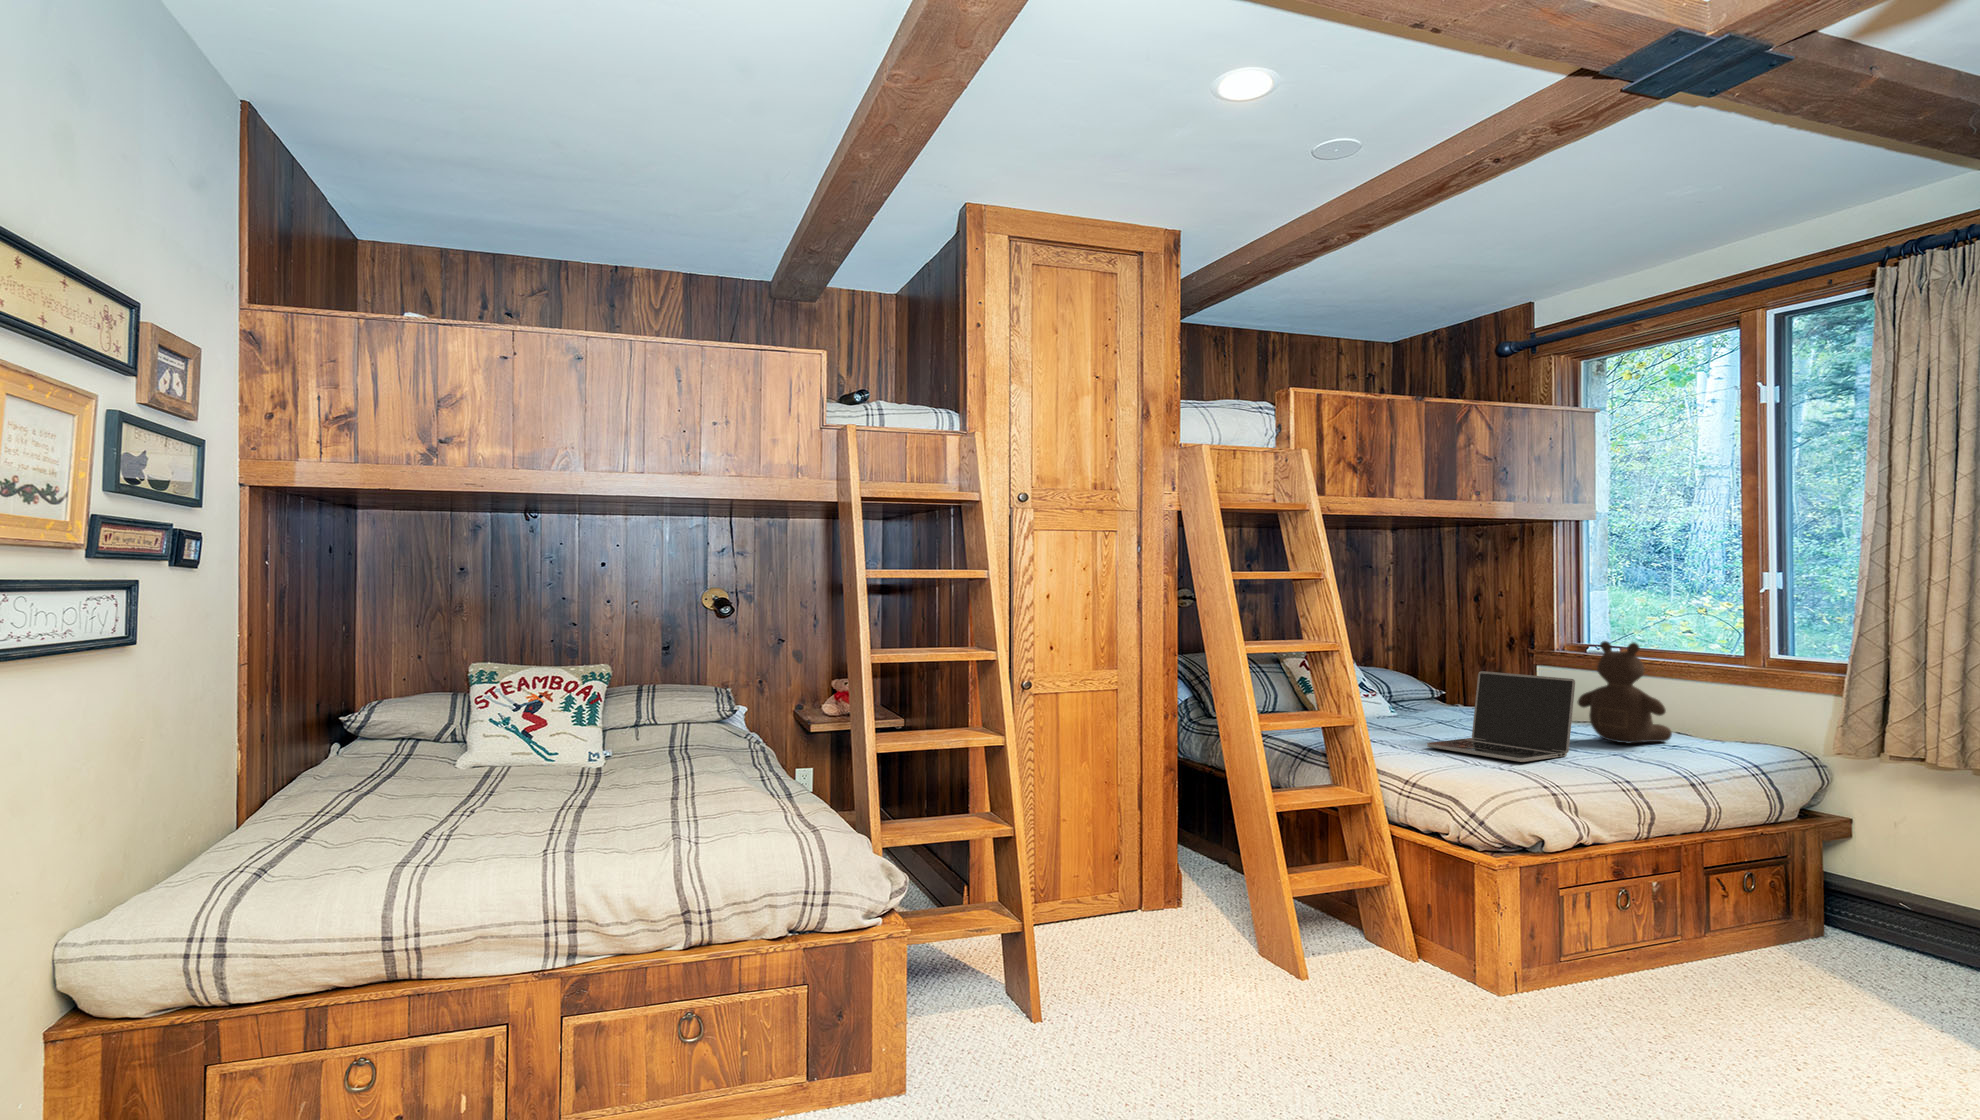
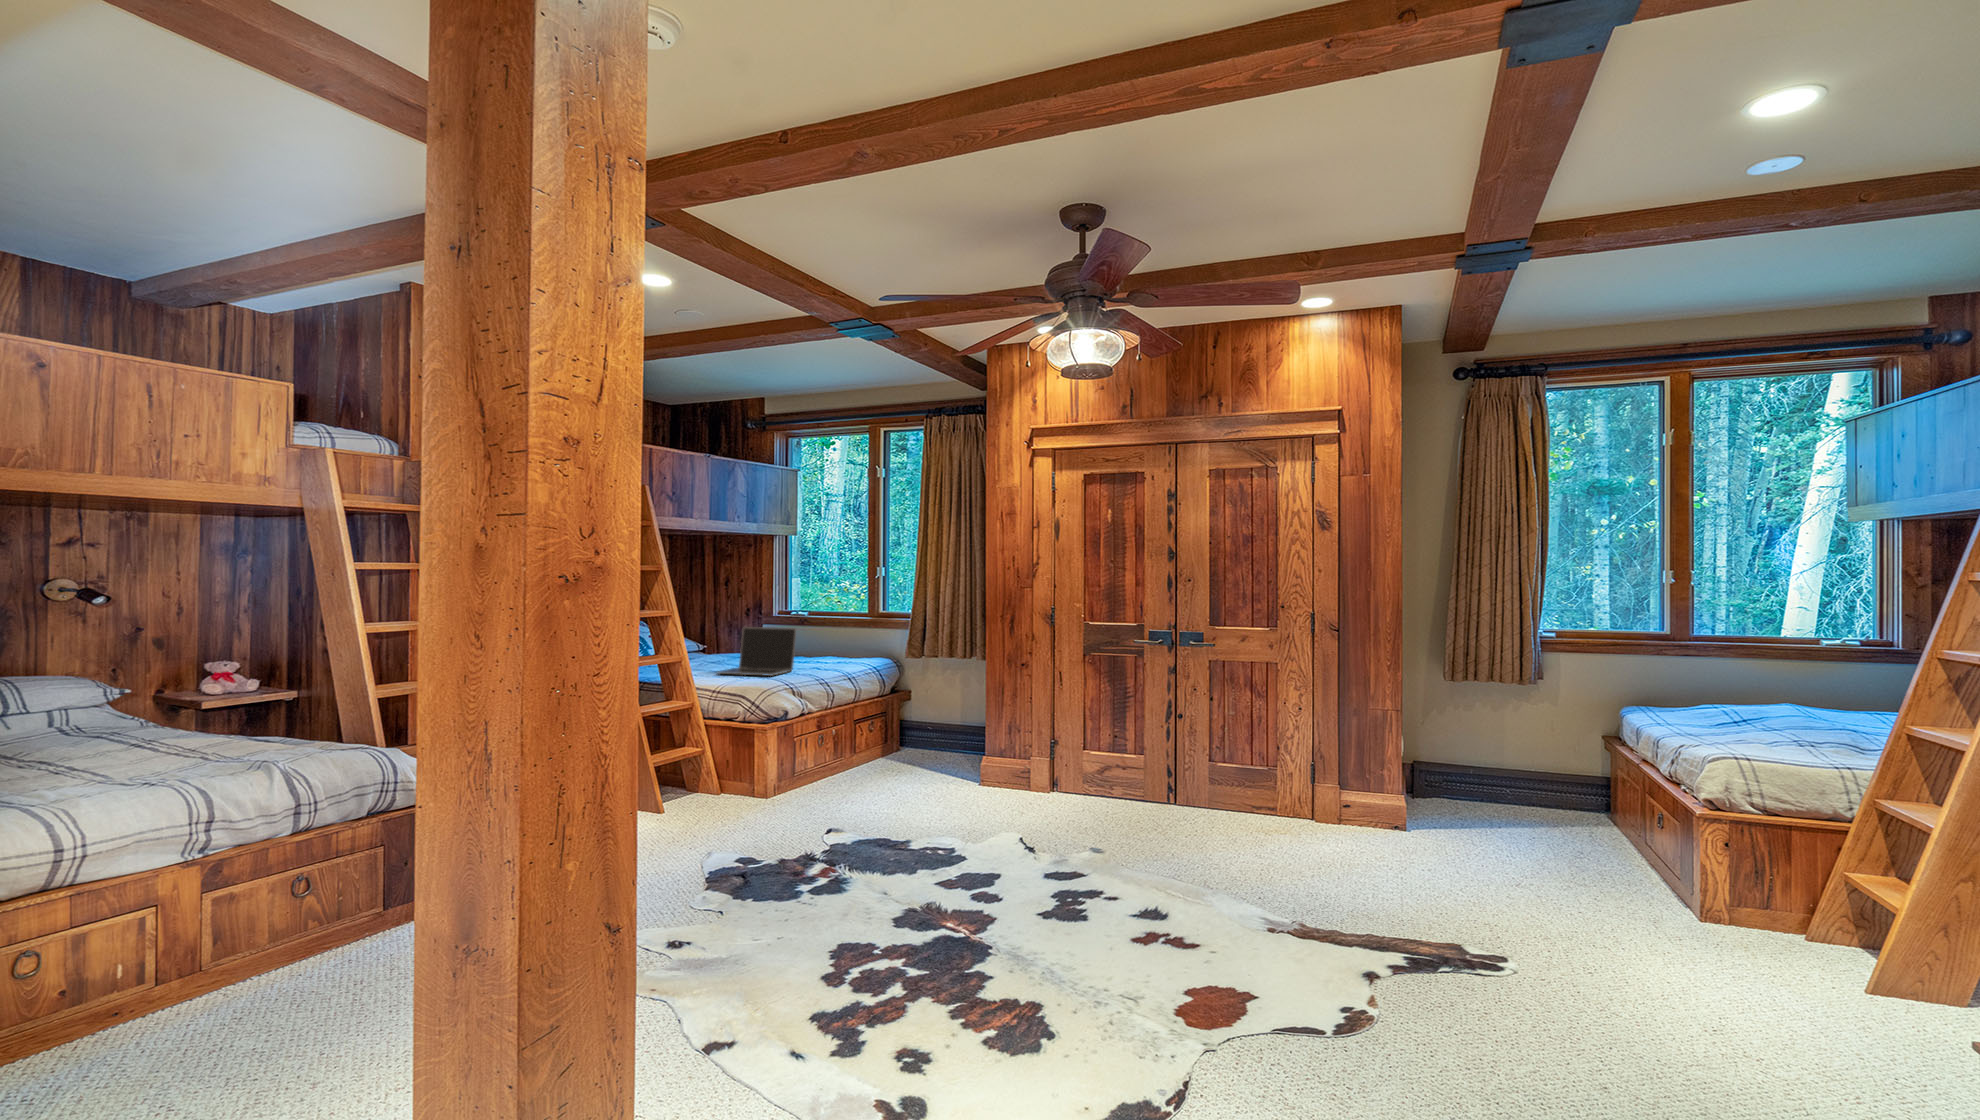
teddy bear: present [1578,641,1672,744] -> none [793,607,839,663]

